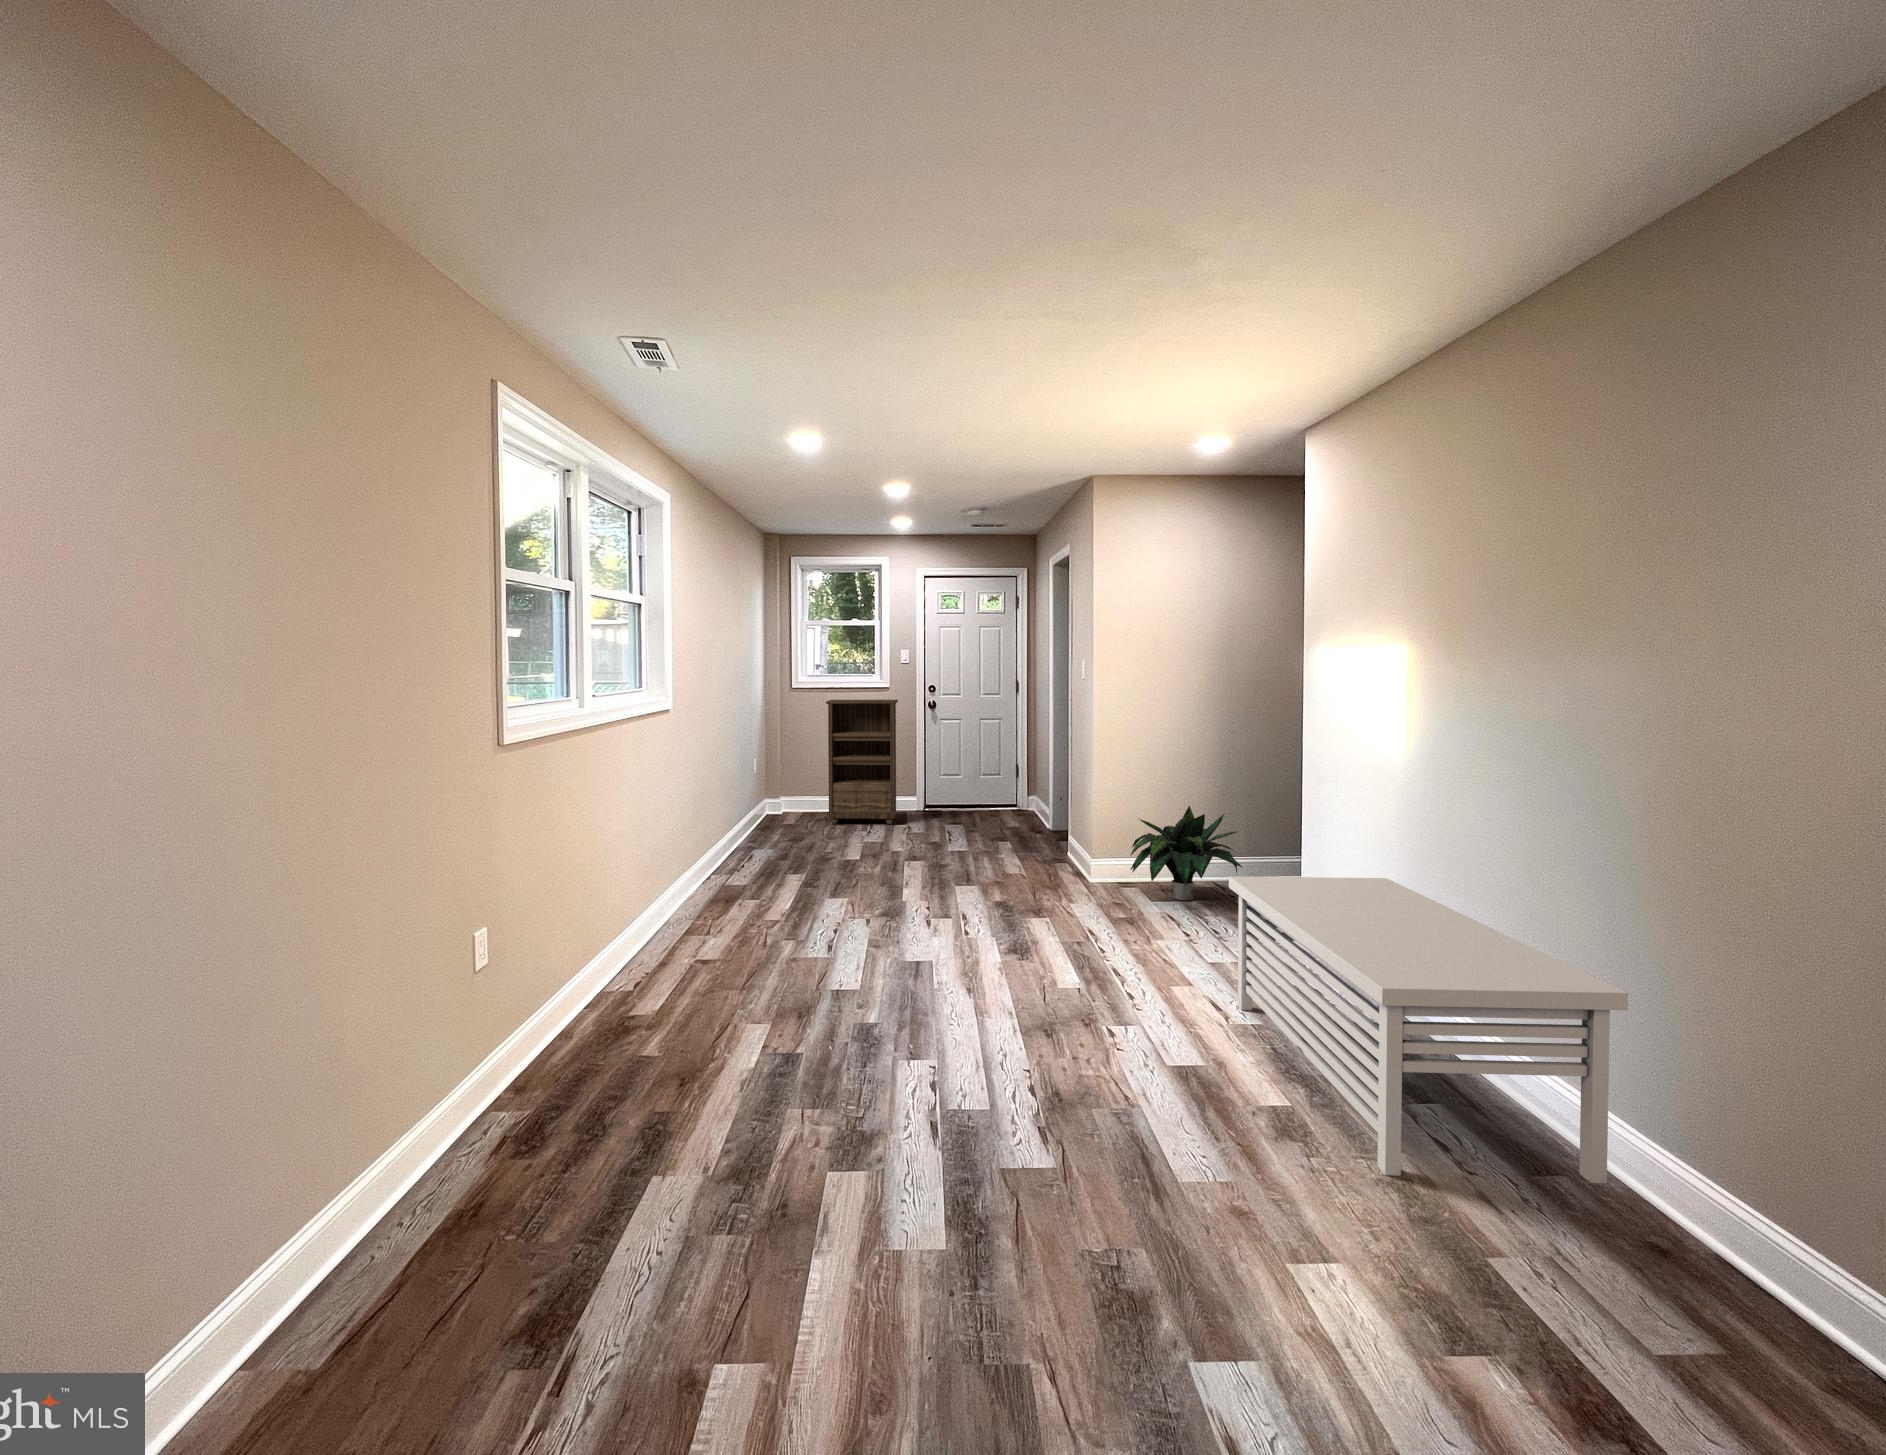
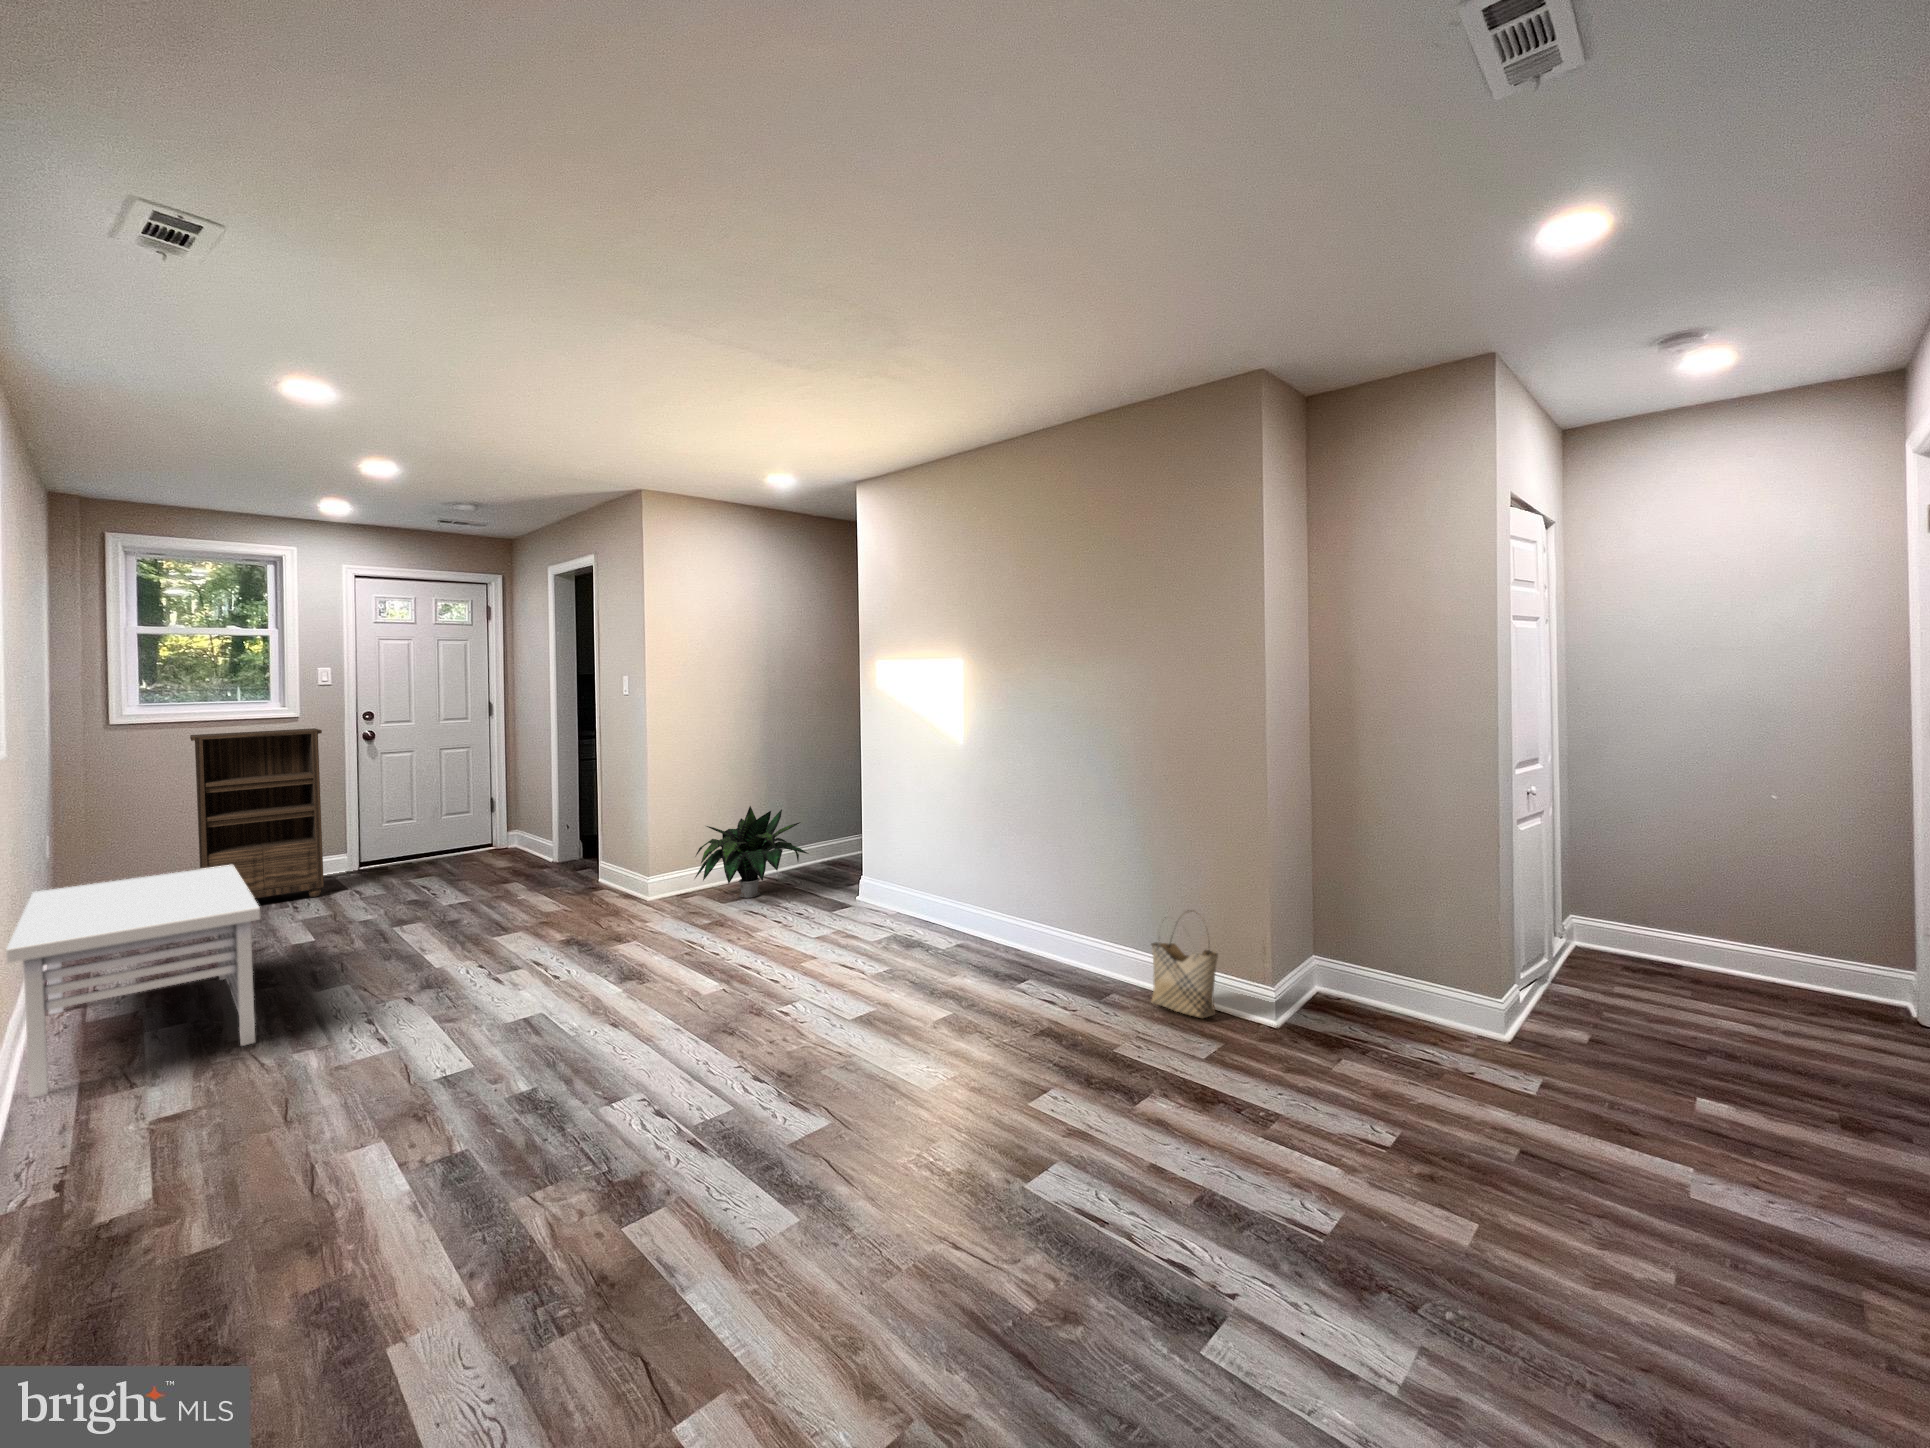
storage bench: present [1229,877,1628,1183] -> present [6,865,261,1098]
woven basket: none [1615,1093,1761,1295] -> present [1151,911,1218,1018]

